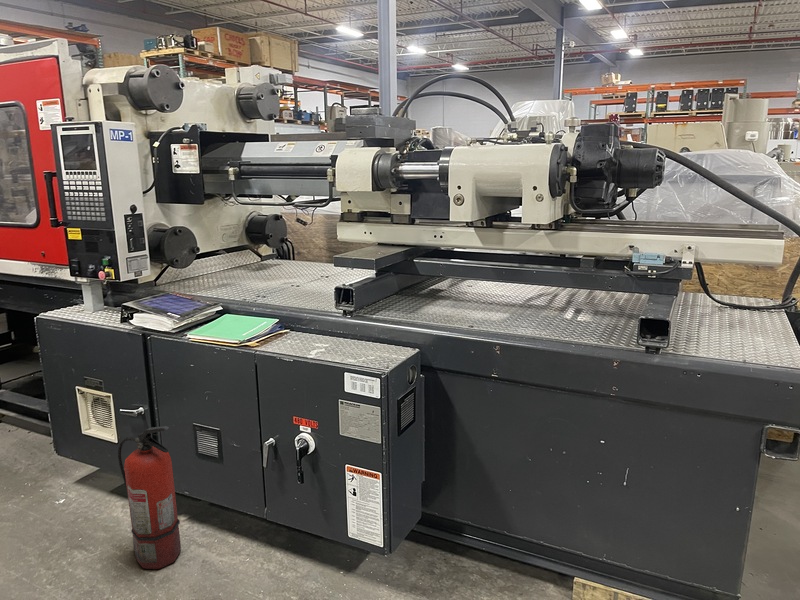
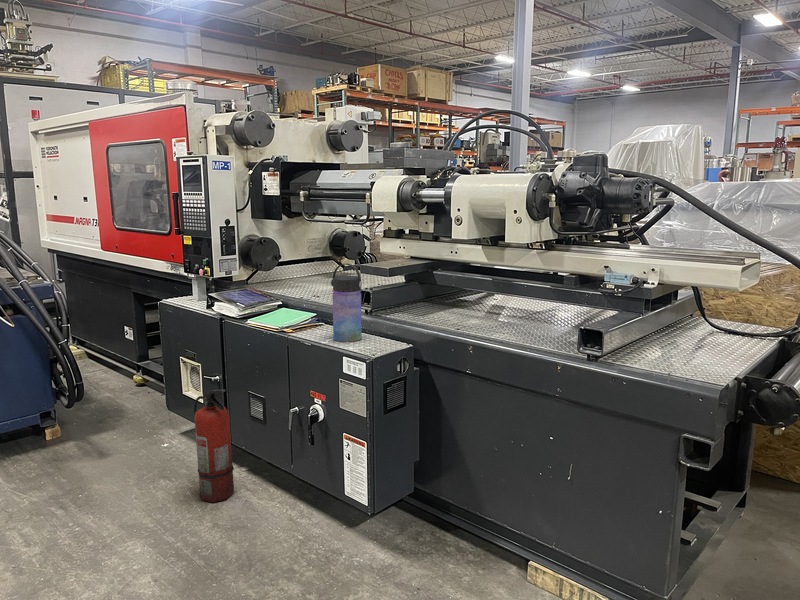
water bottle: none [313,257,352,353] -> present [331,263,362,342]

